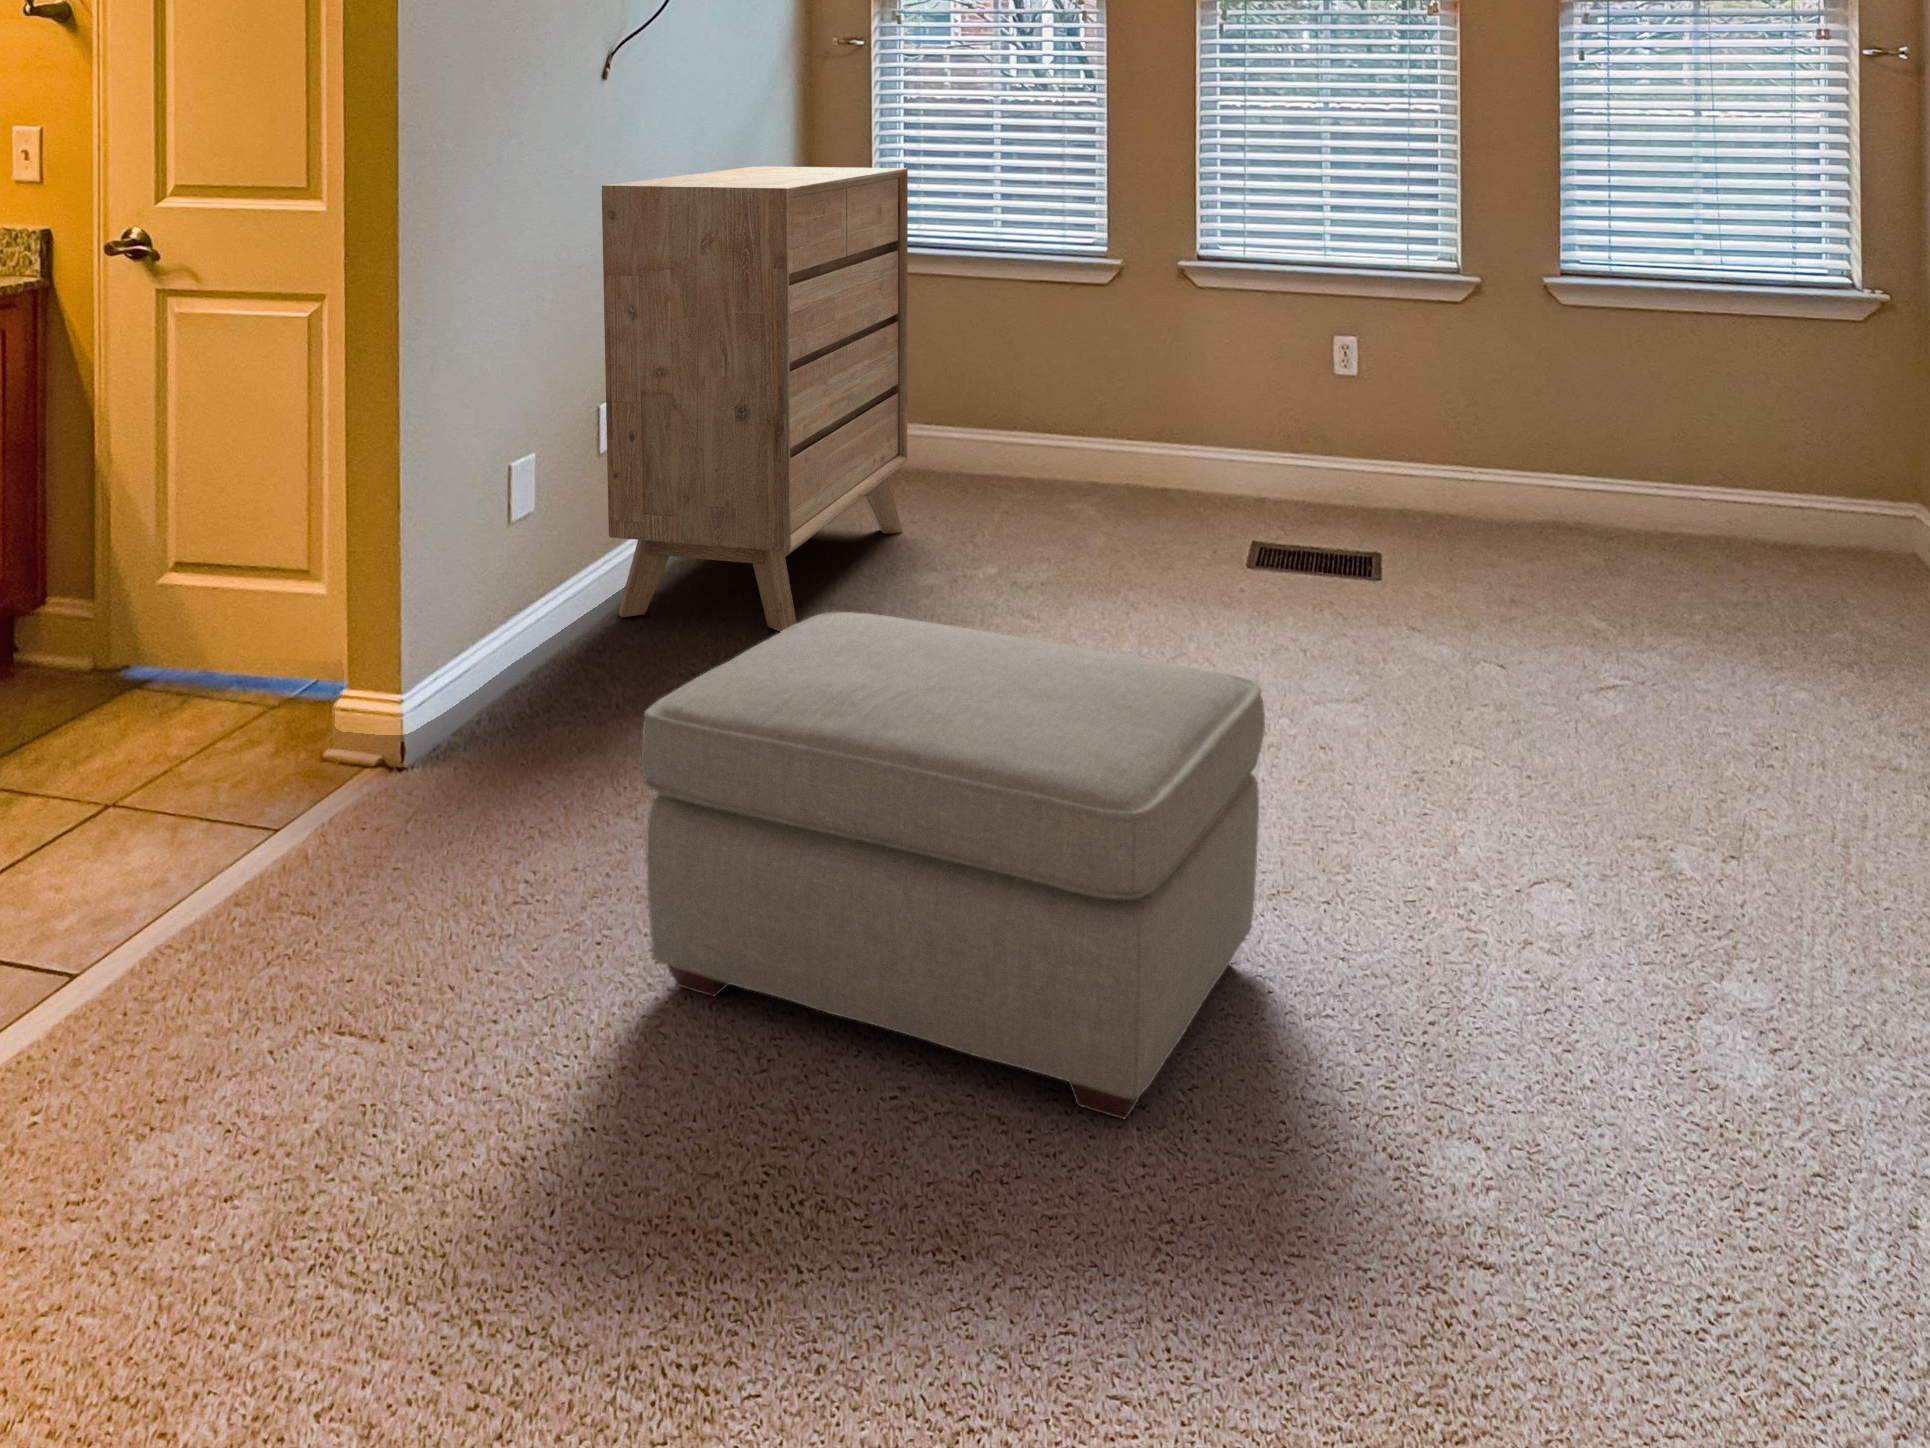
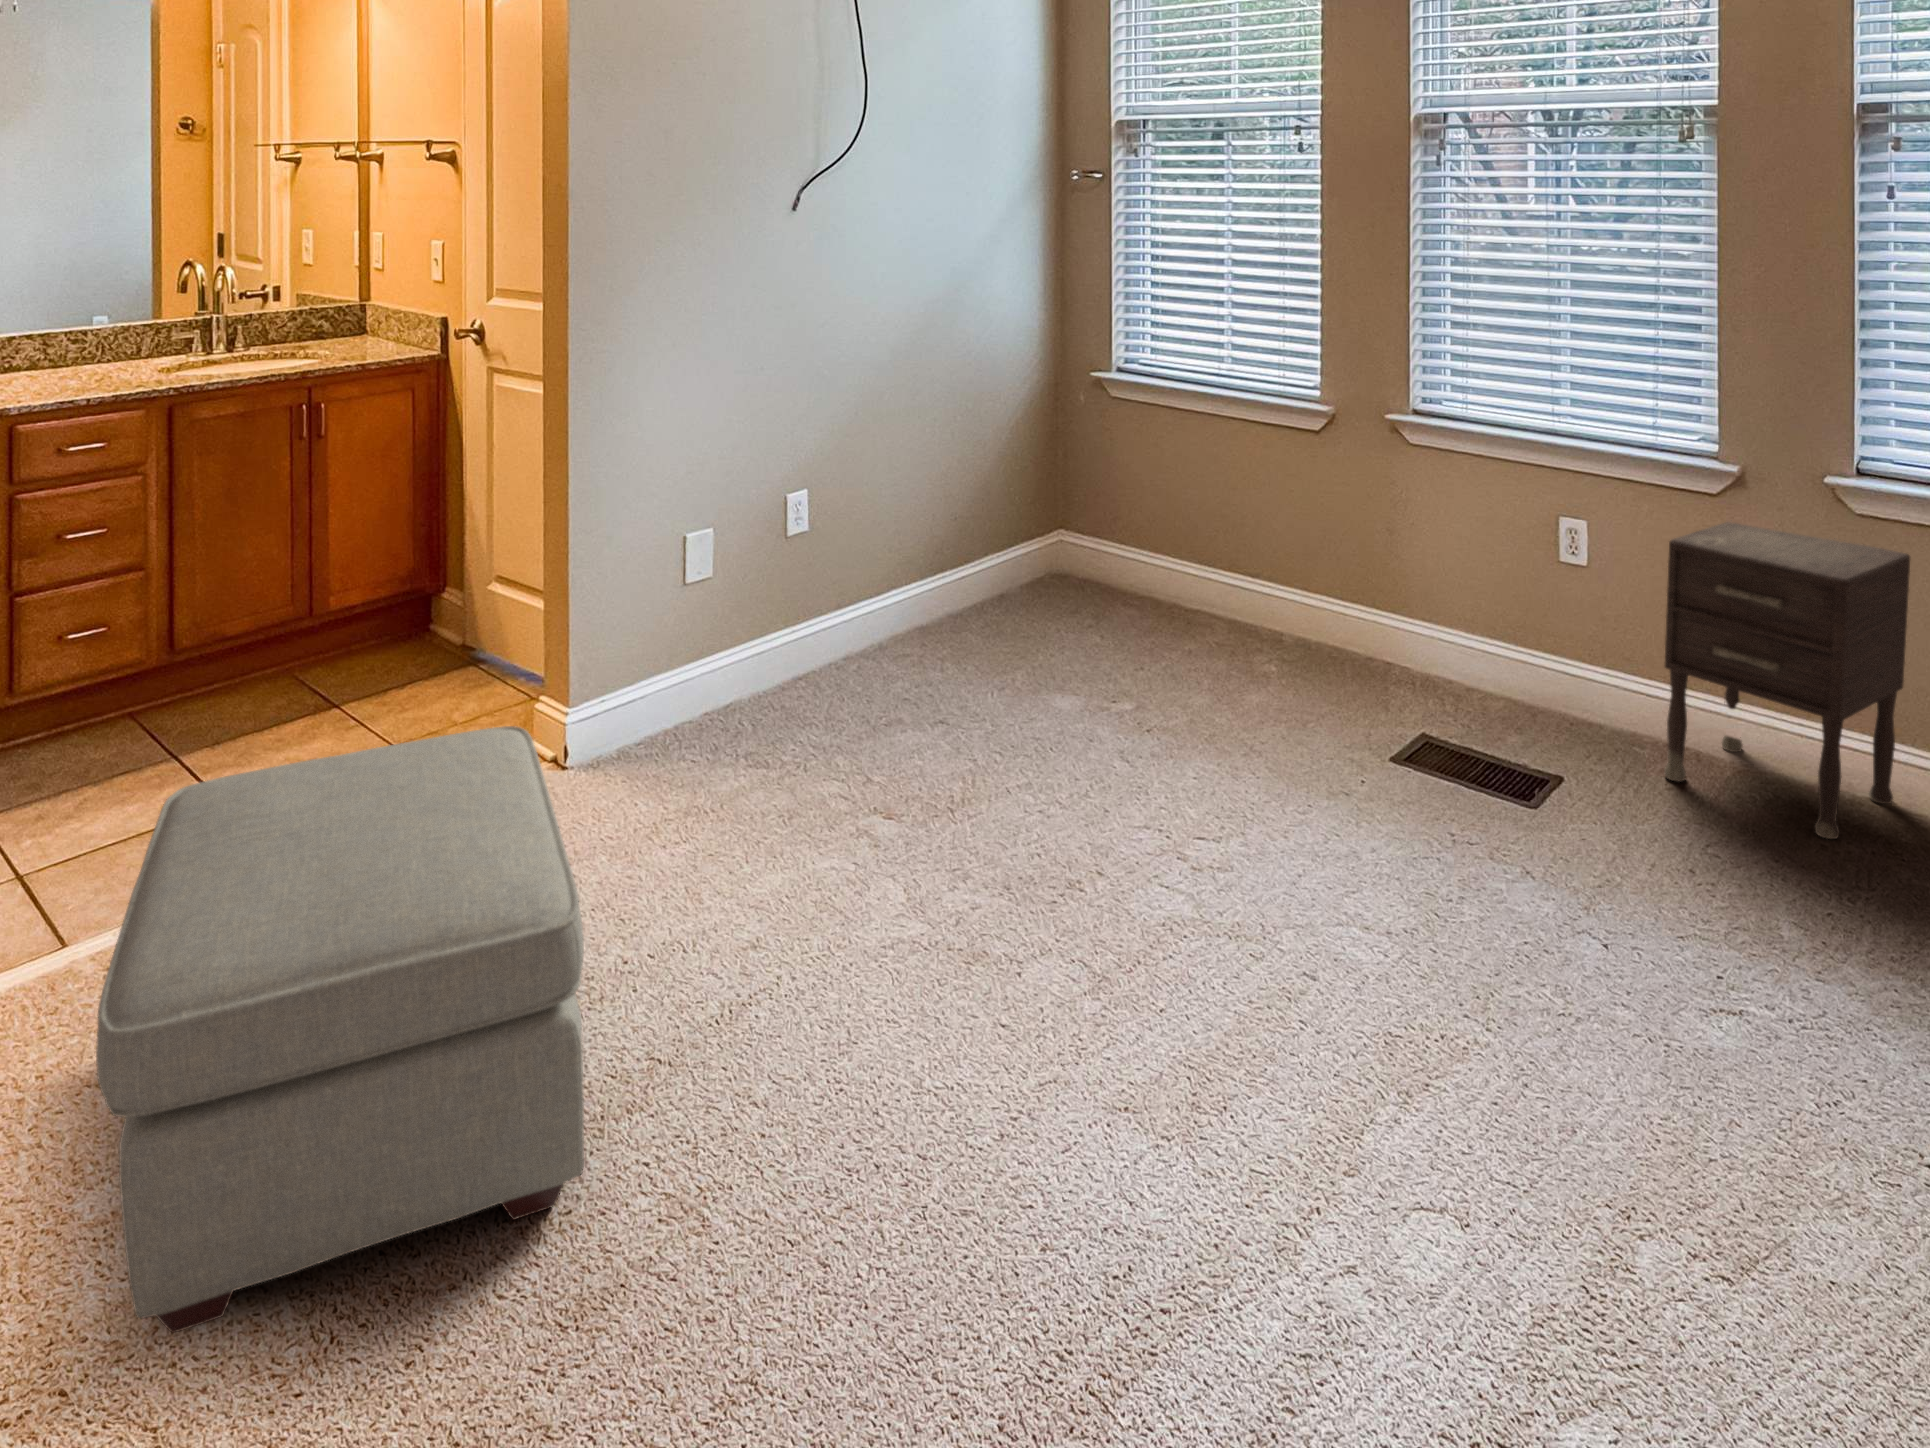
dresser: present [602,166,908,632] -> none [786,280,1169,715]
nightstand: none [1429,333,1589,559] -> present [1665,522,1910,839]

